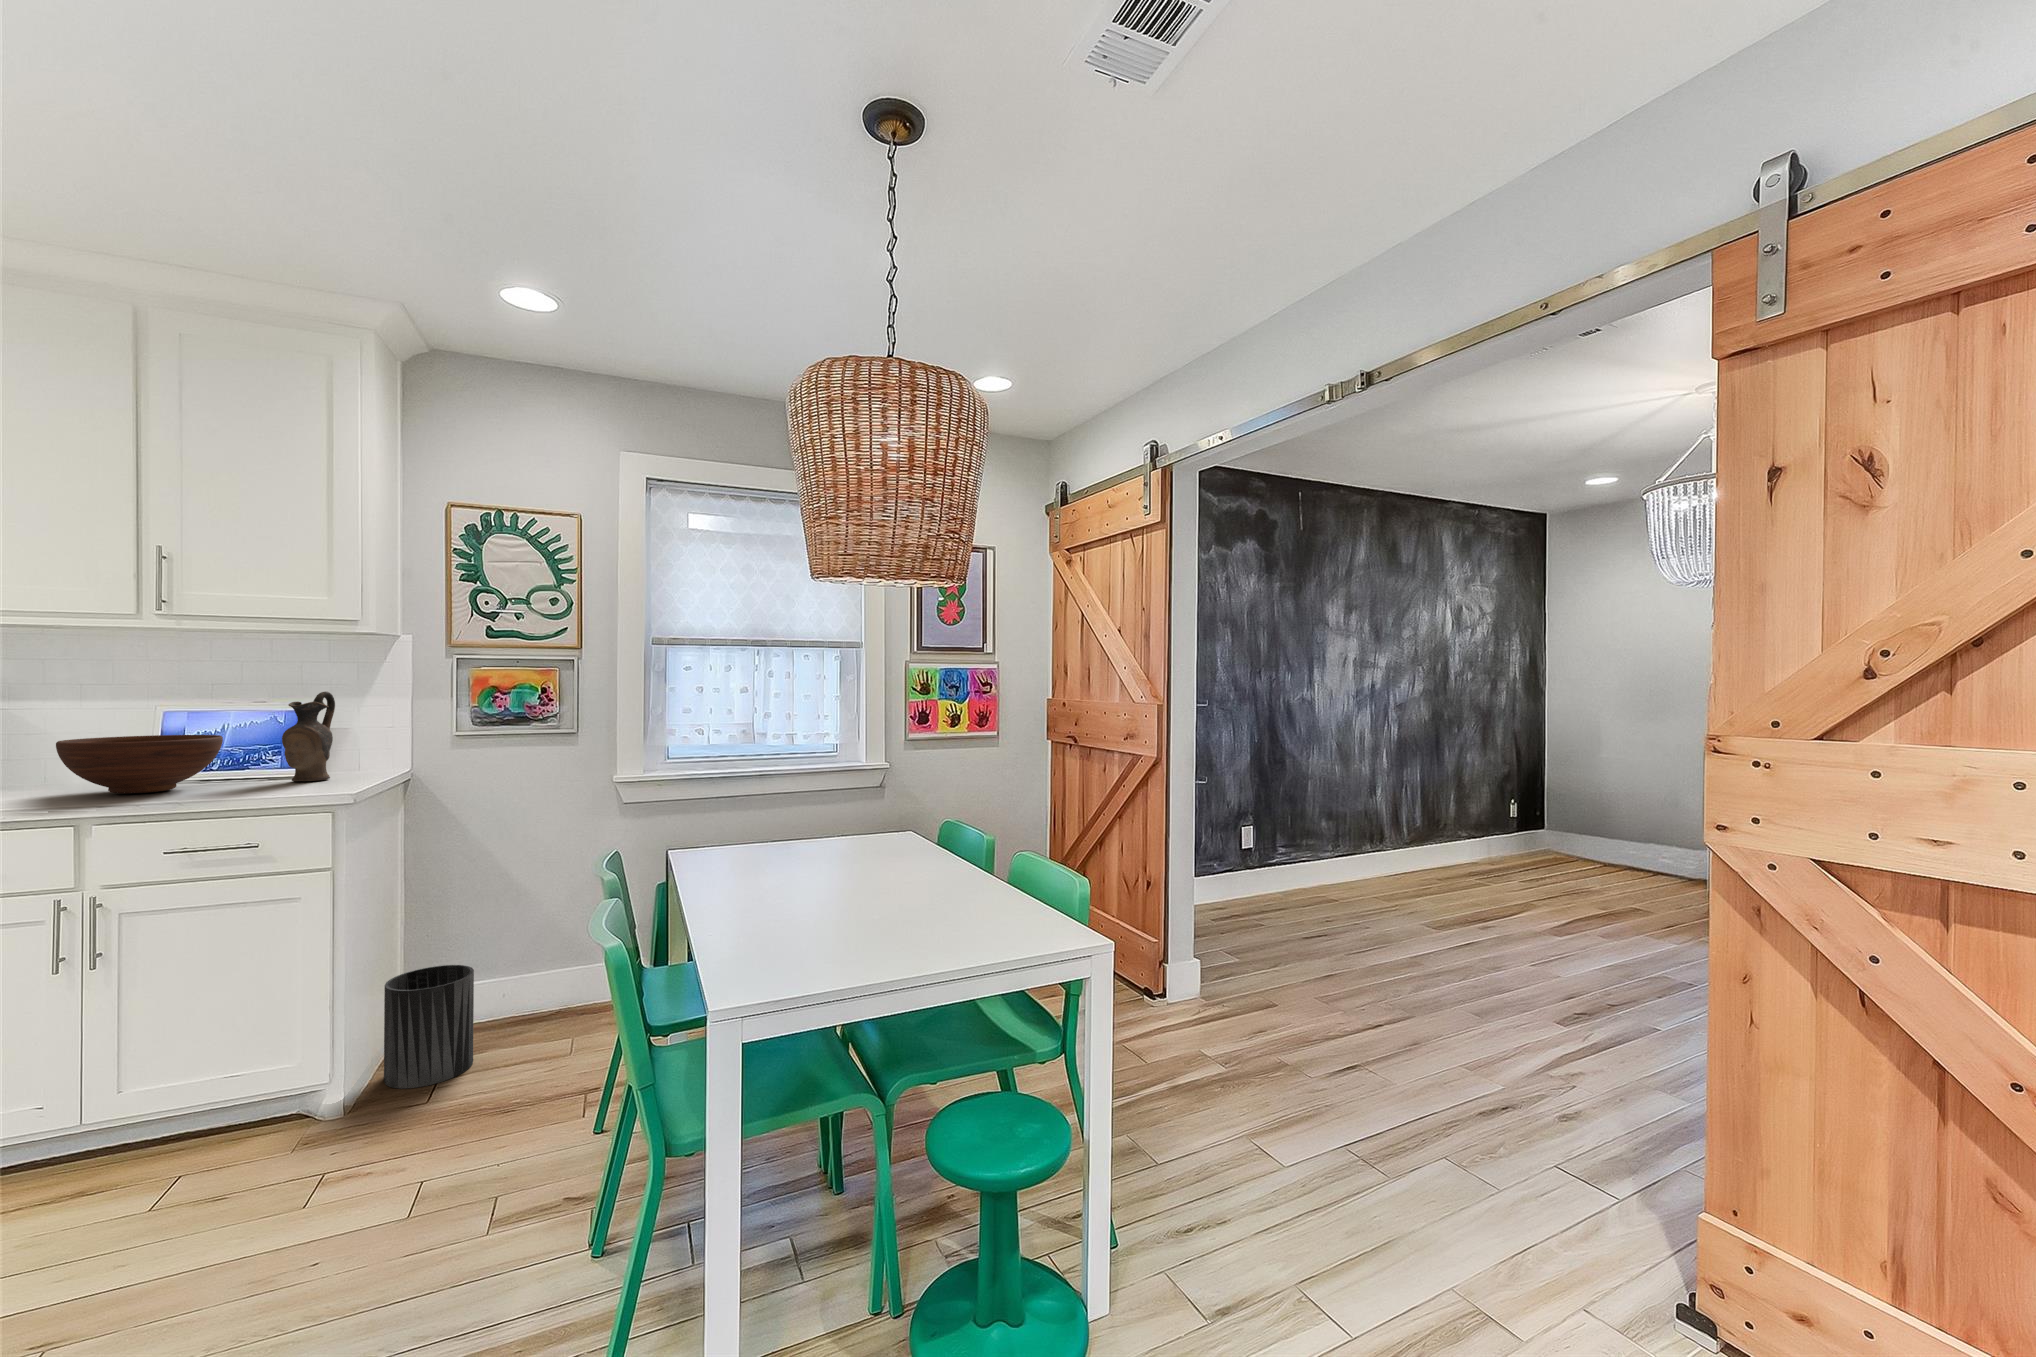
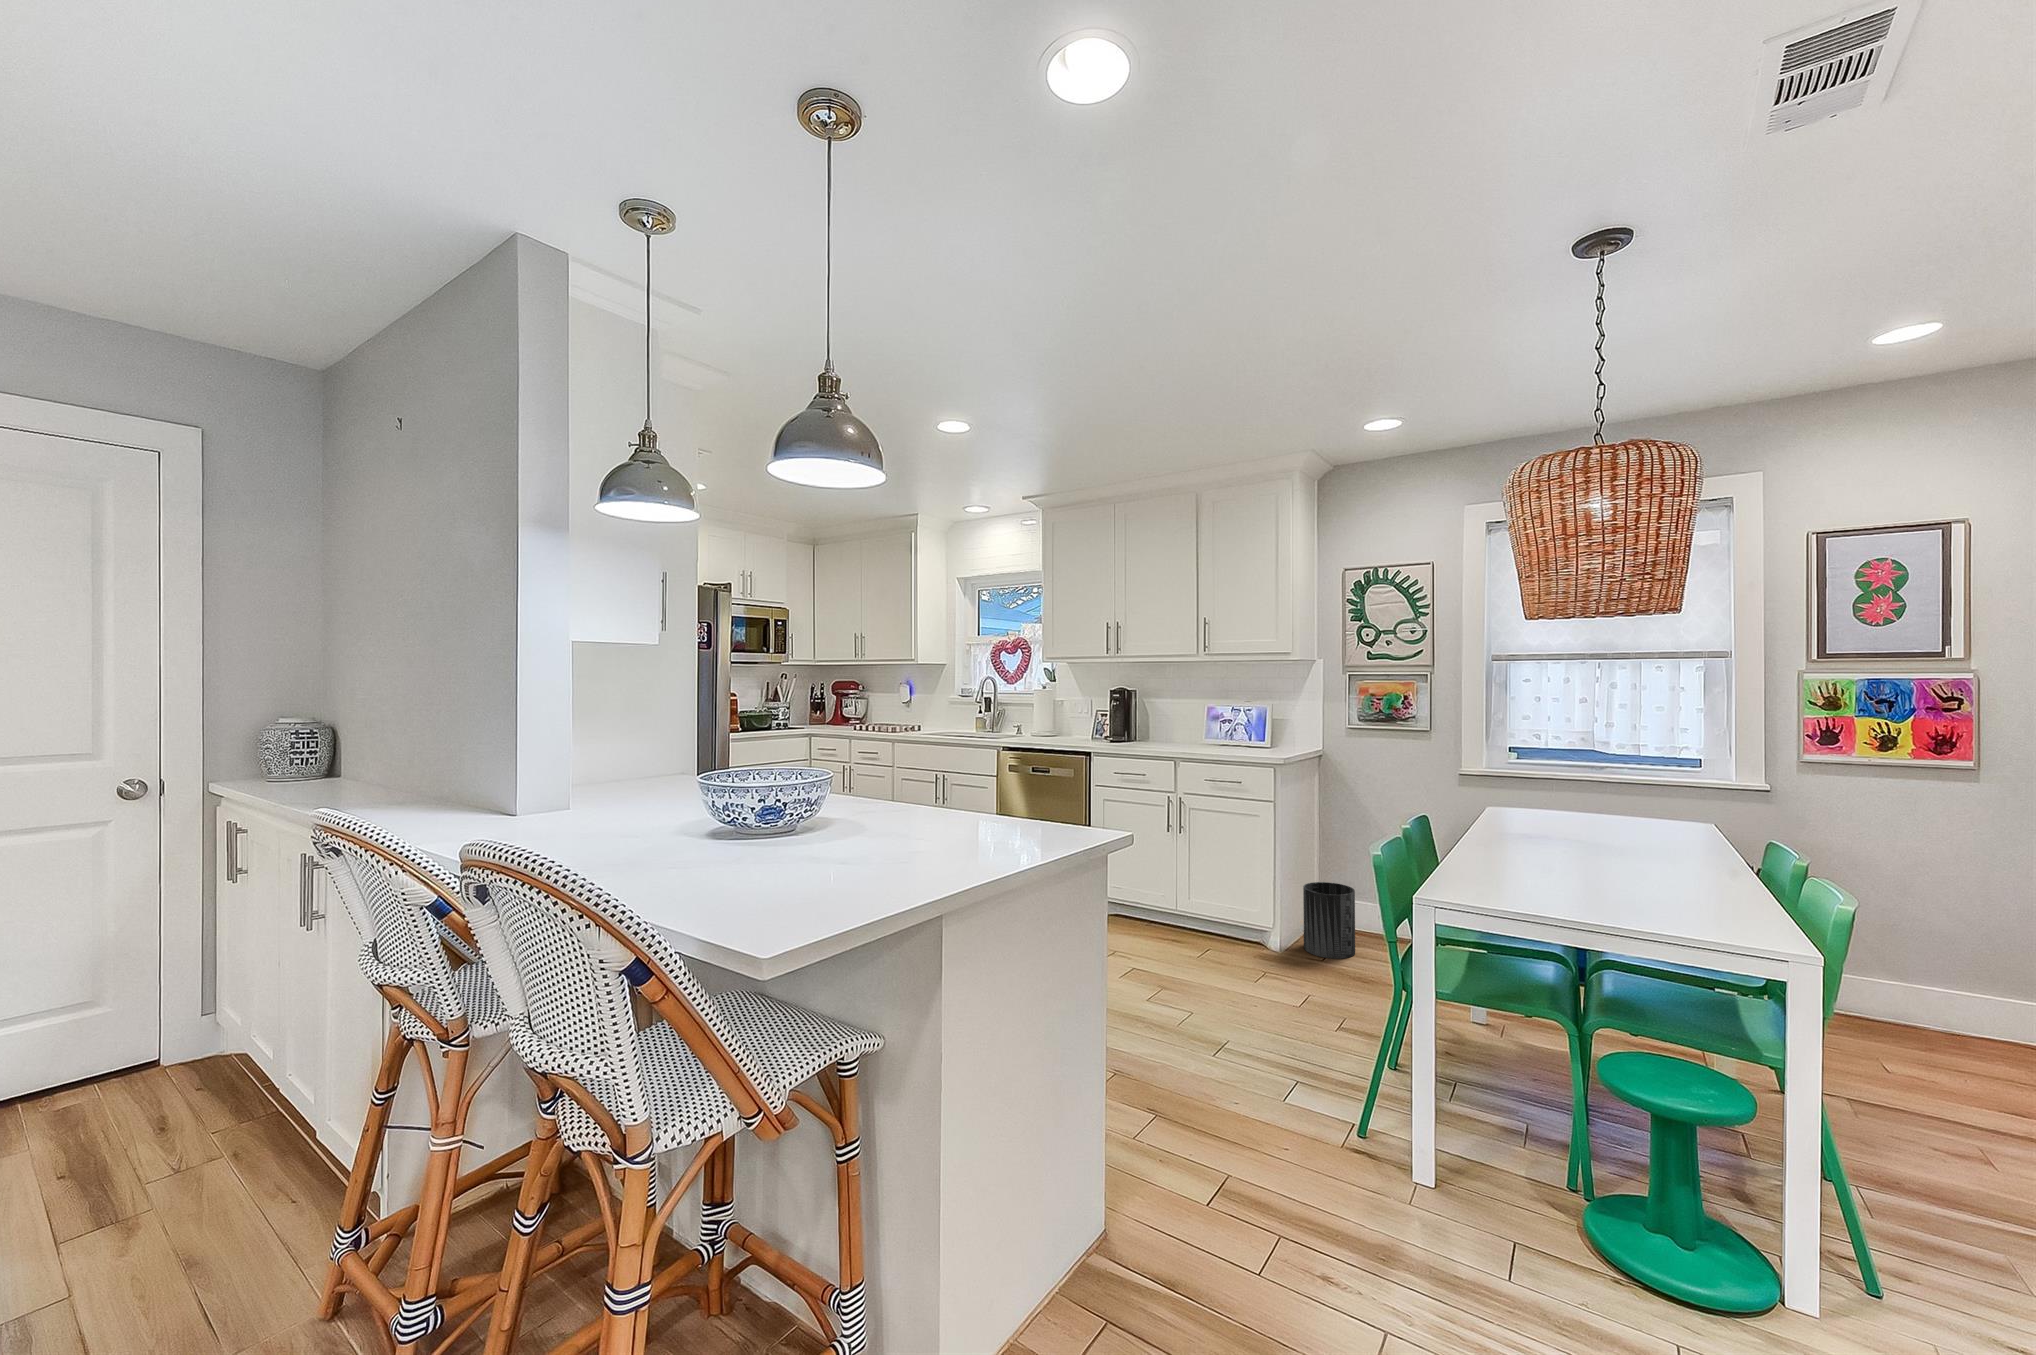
ceramic pitcher: present [282,691,335,781] -> none [1253,698,1279,752]
fruit bowl: present [56,735,223,794] -> none [1165,720,1227,751]

